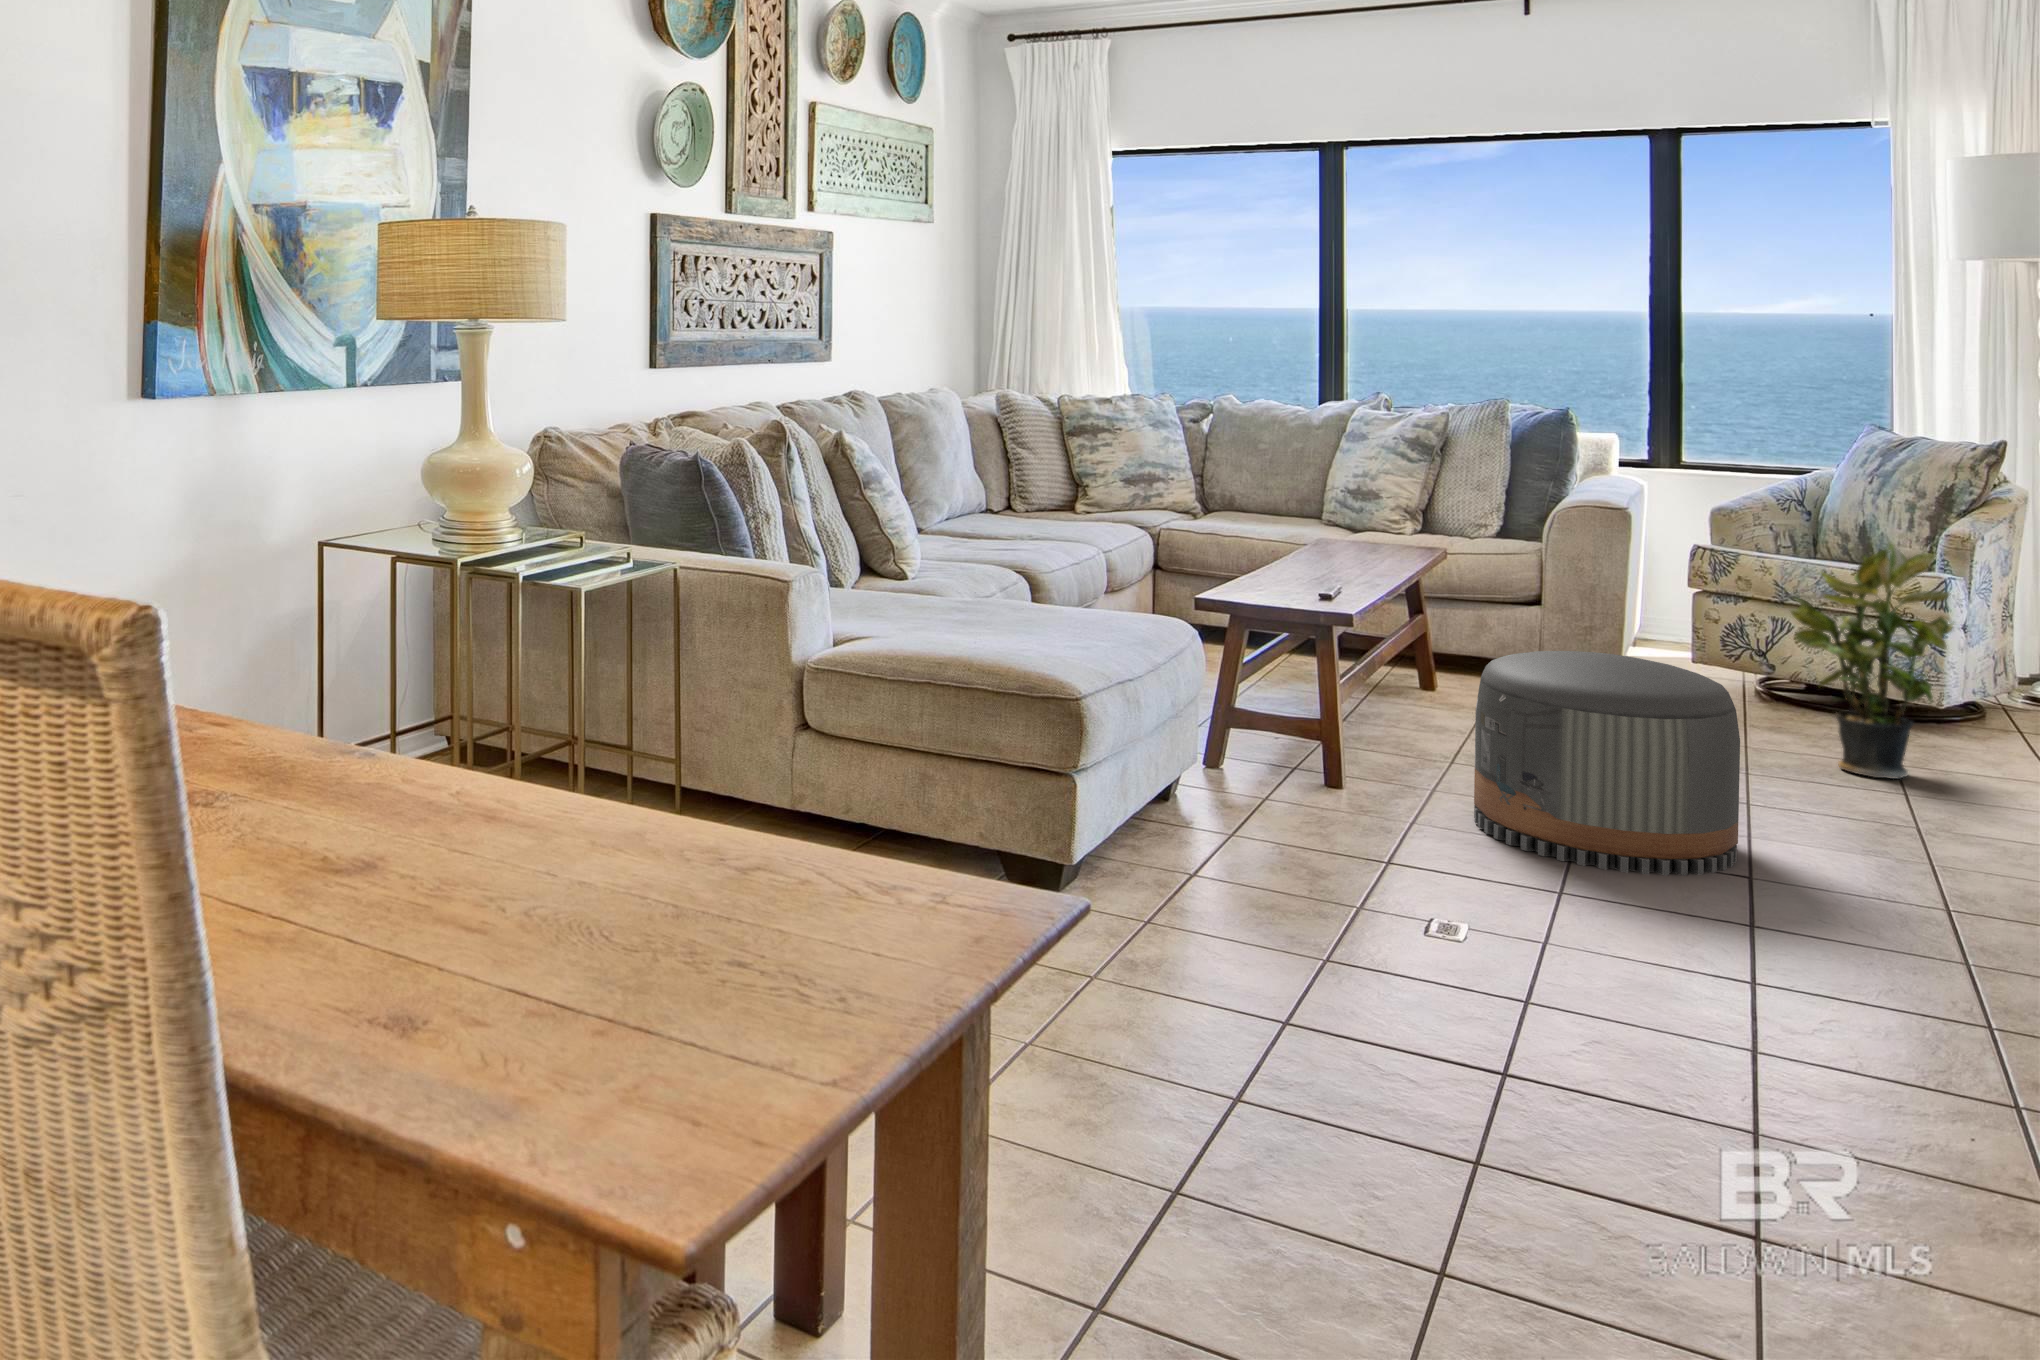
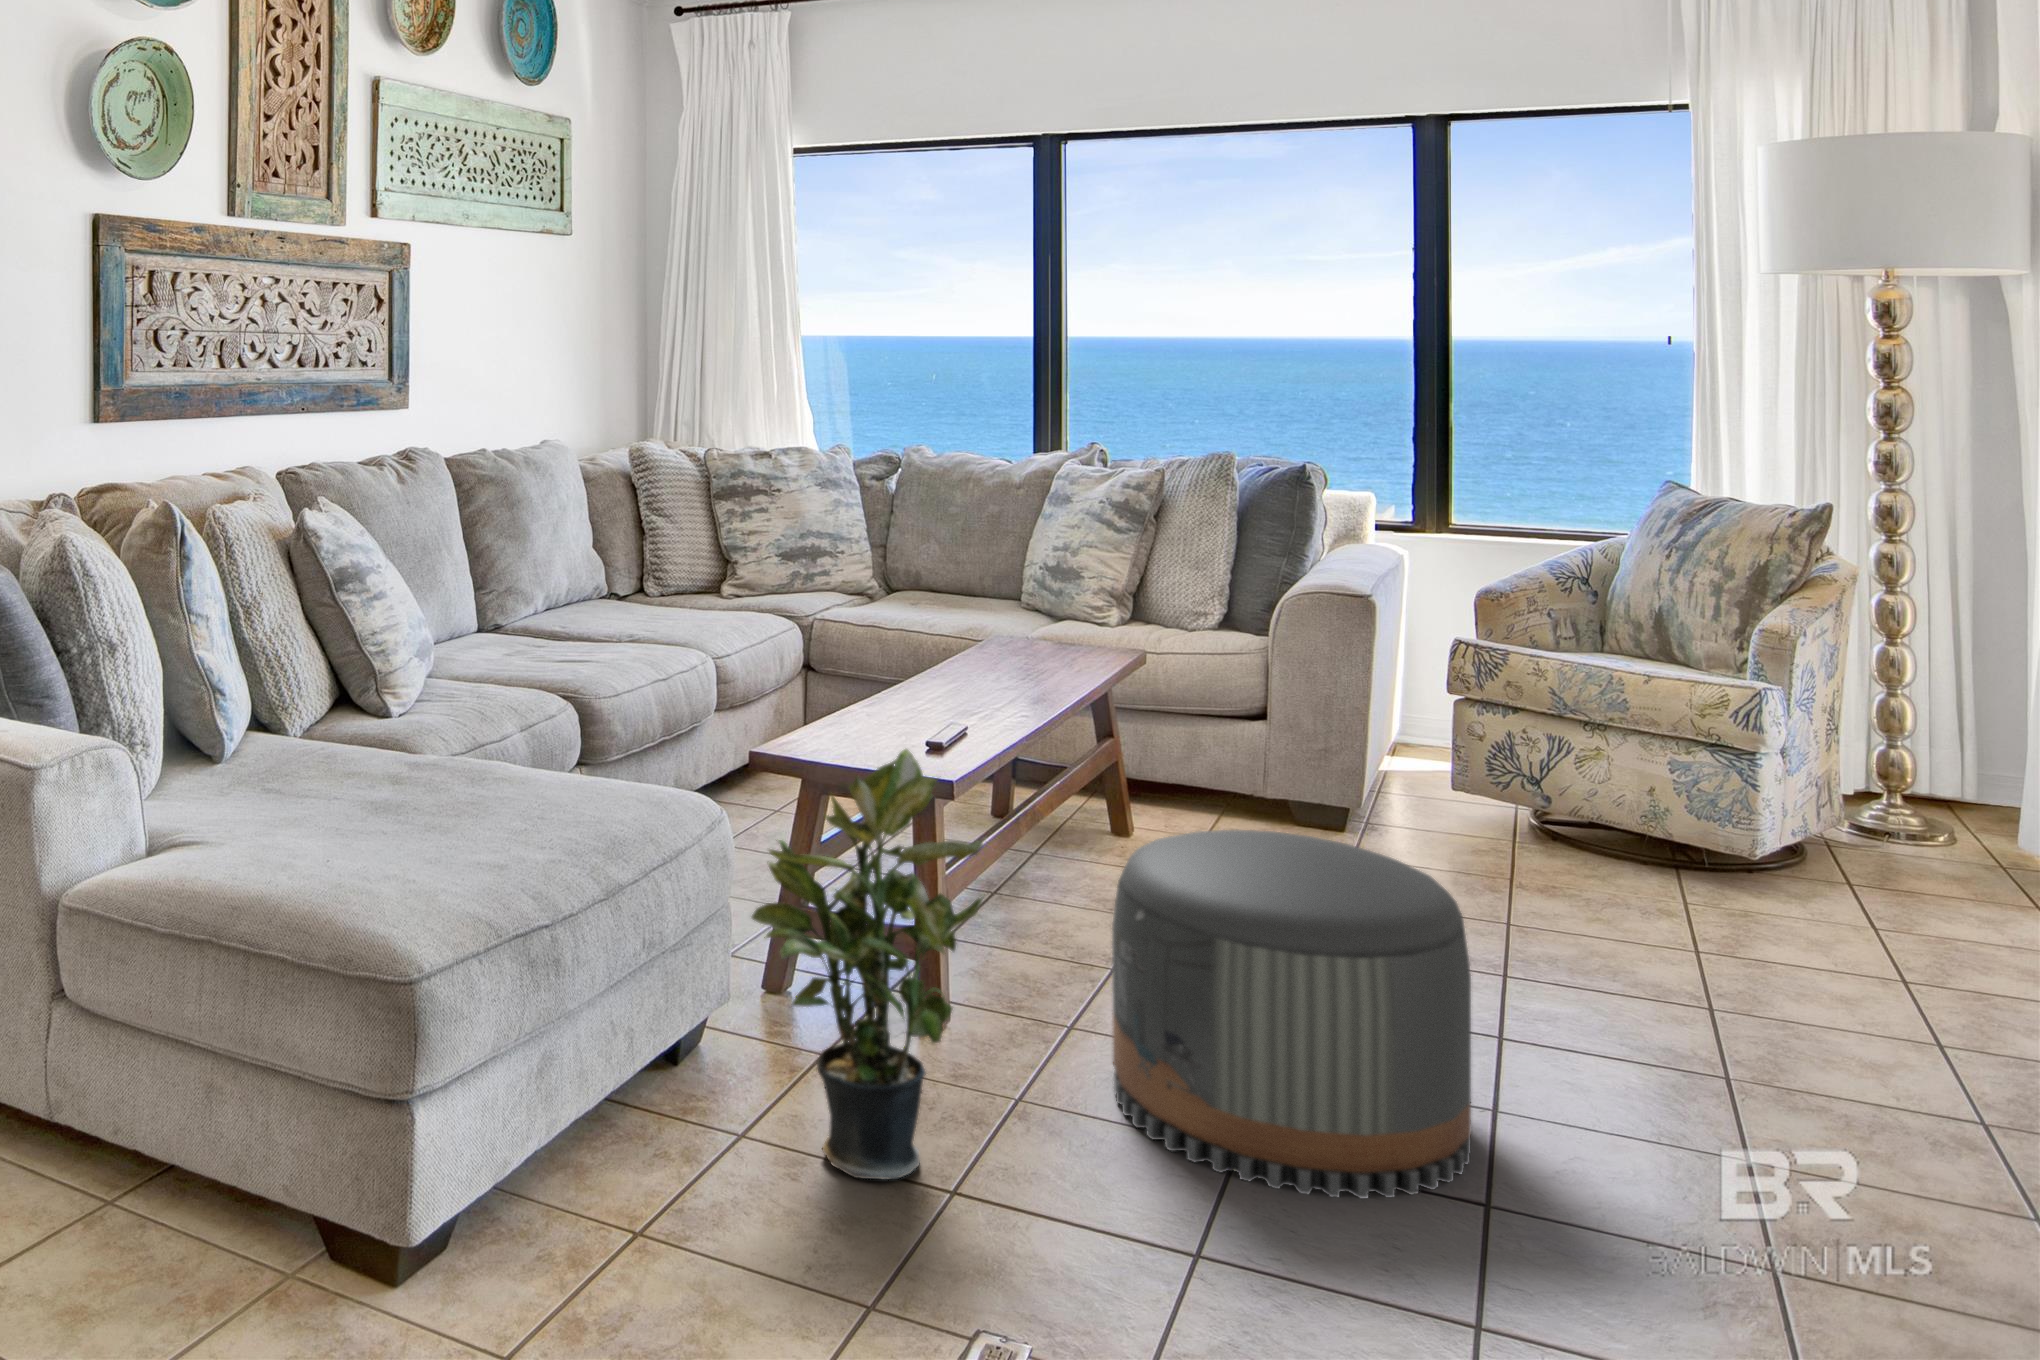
potted plant: present [1791,544,1954,779] -> present [752,749,983,1179]

